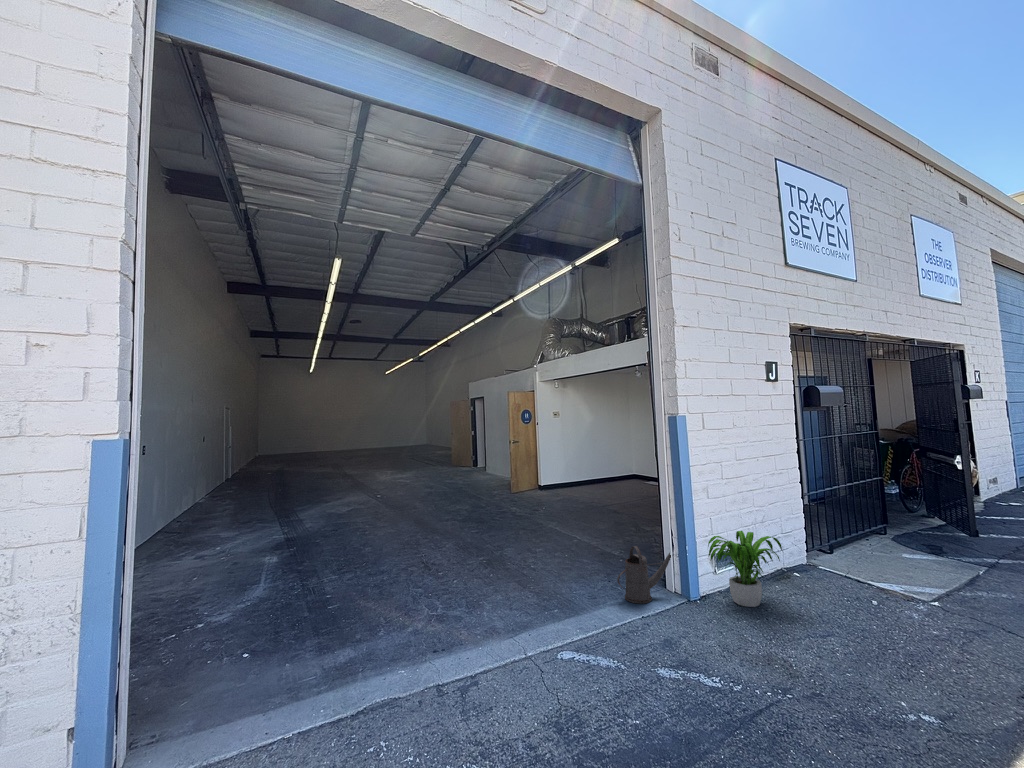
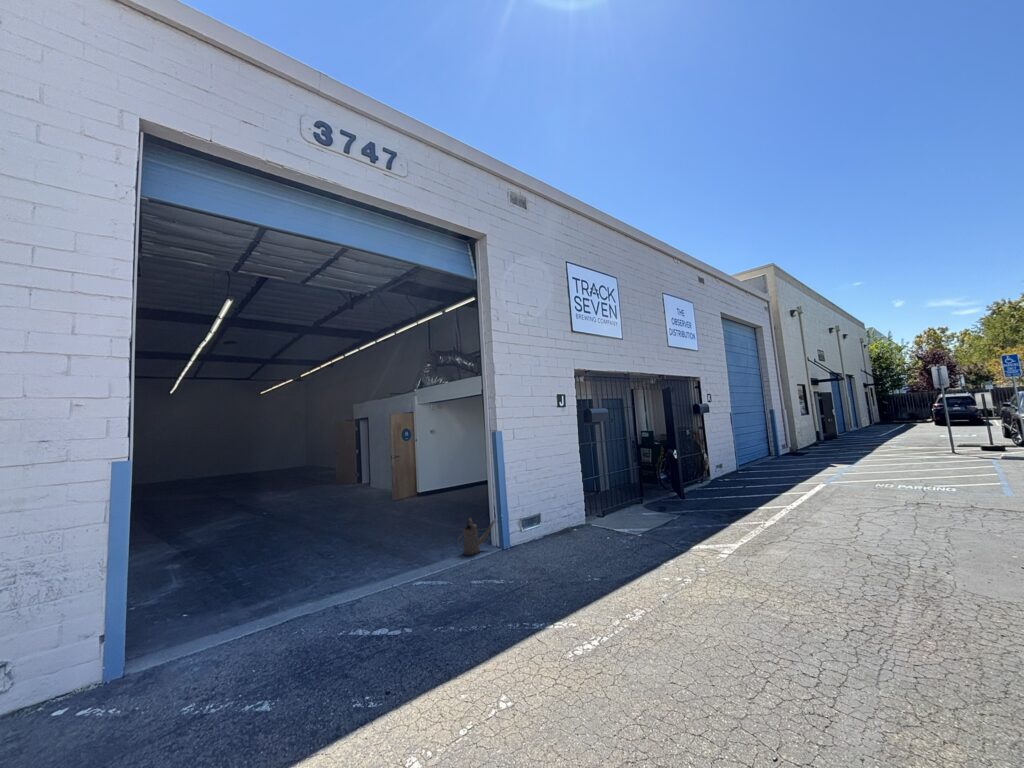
potted plant: present [708,531,782,607] -> none [514,503,557,549]

